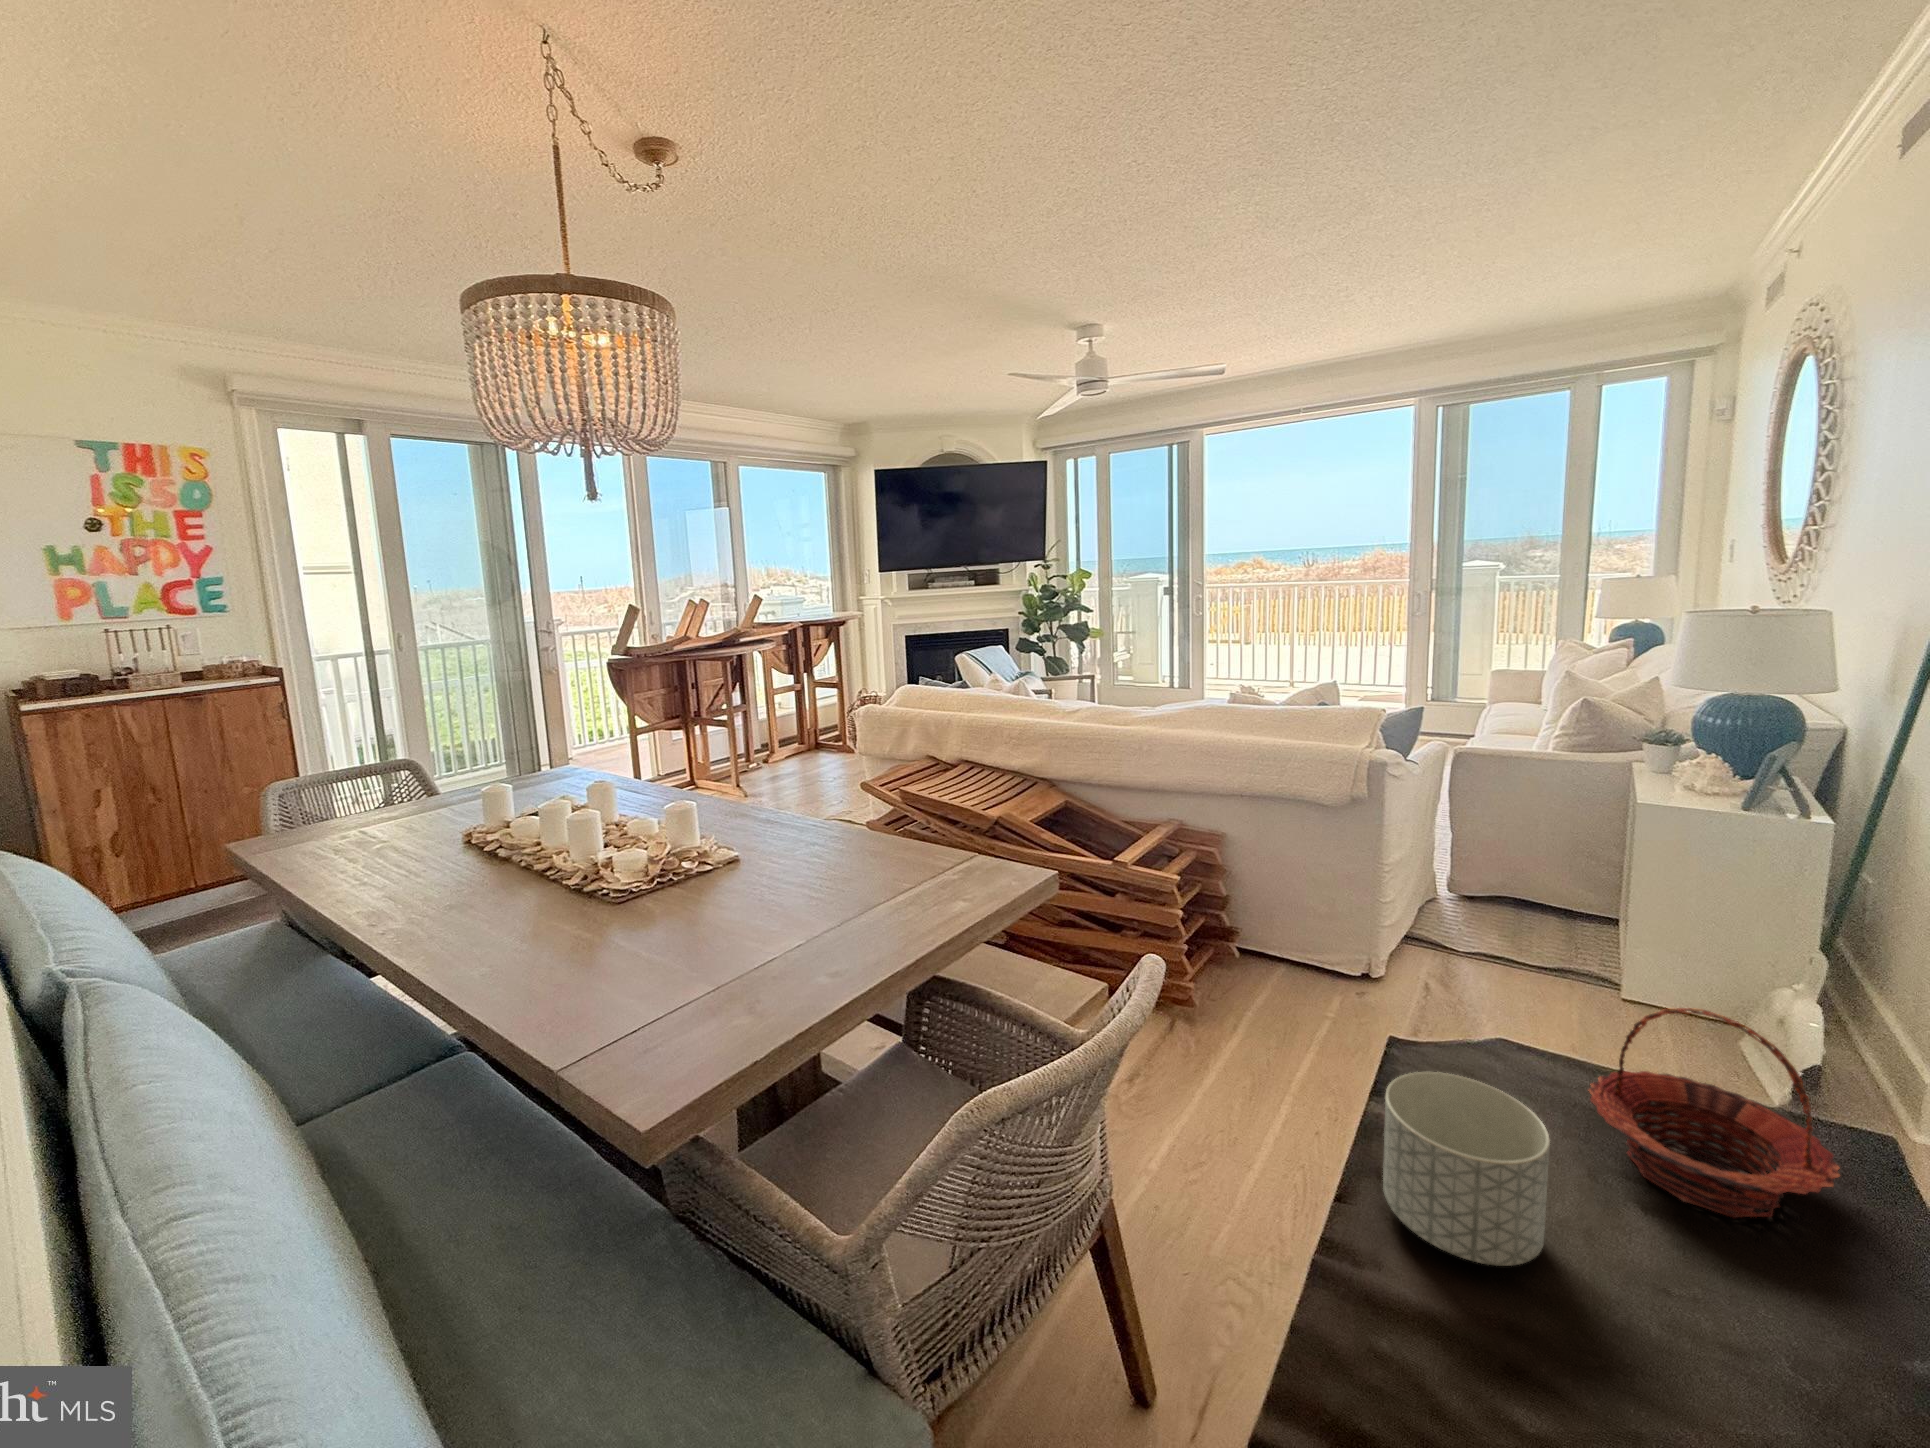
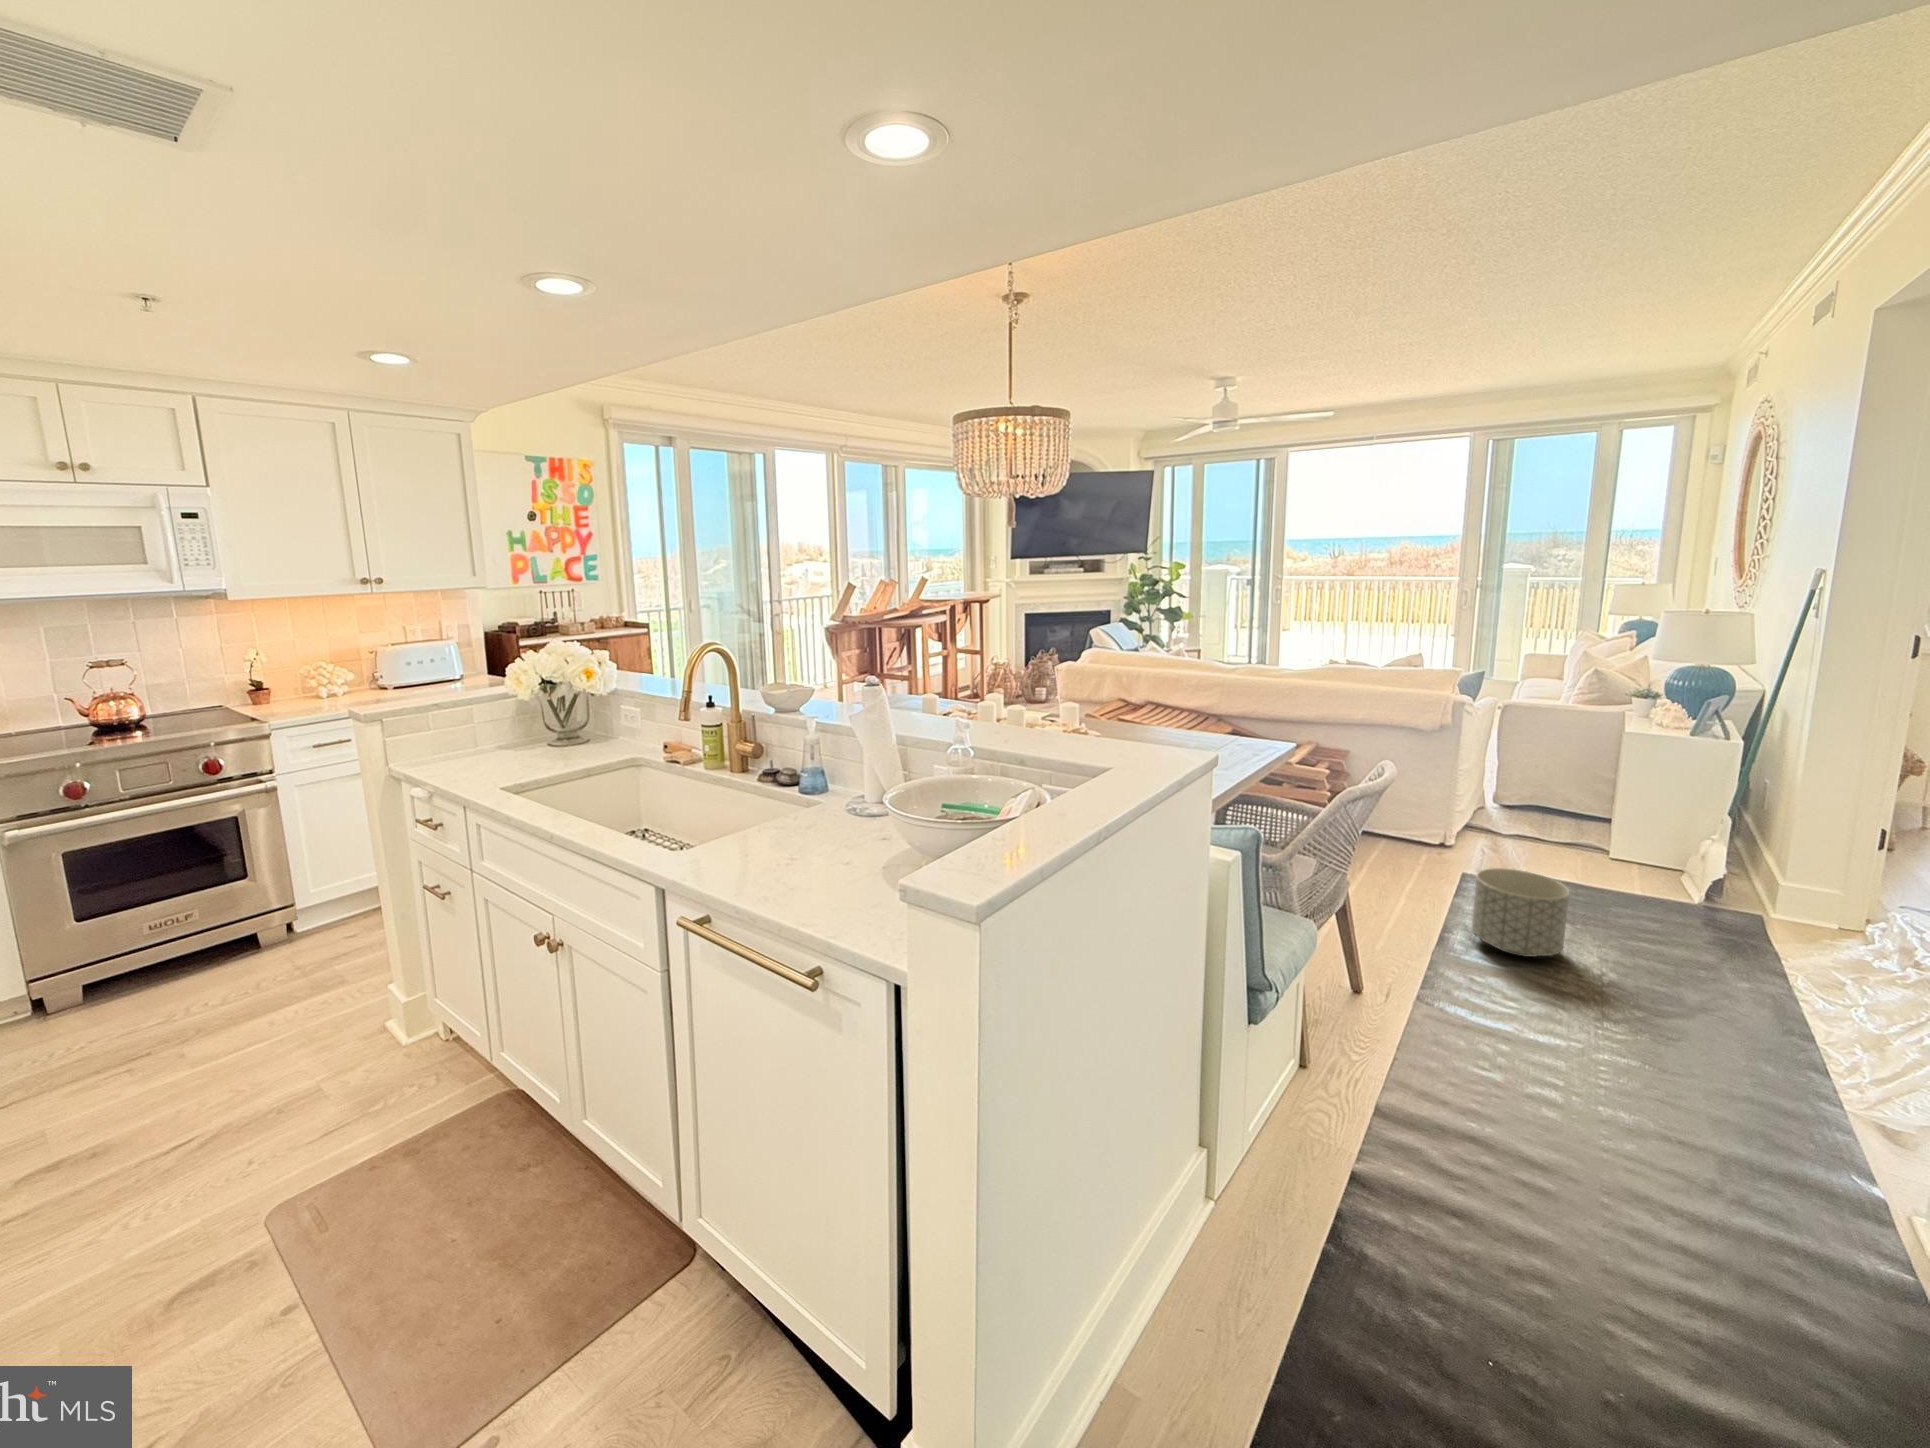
basket: present [1589,1008,1840,1218] -> none [1589,834,1726,944]

